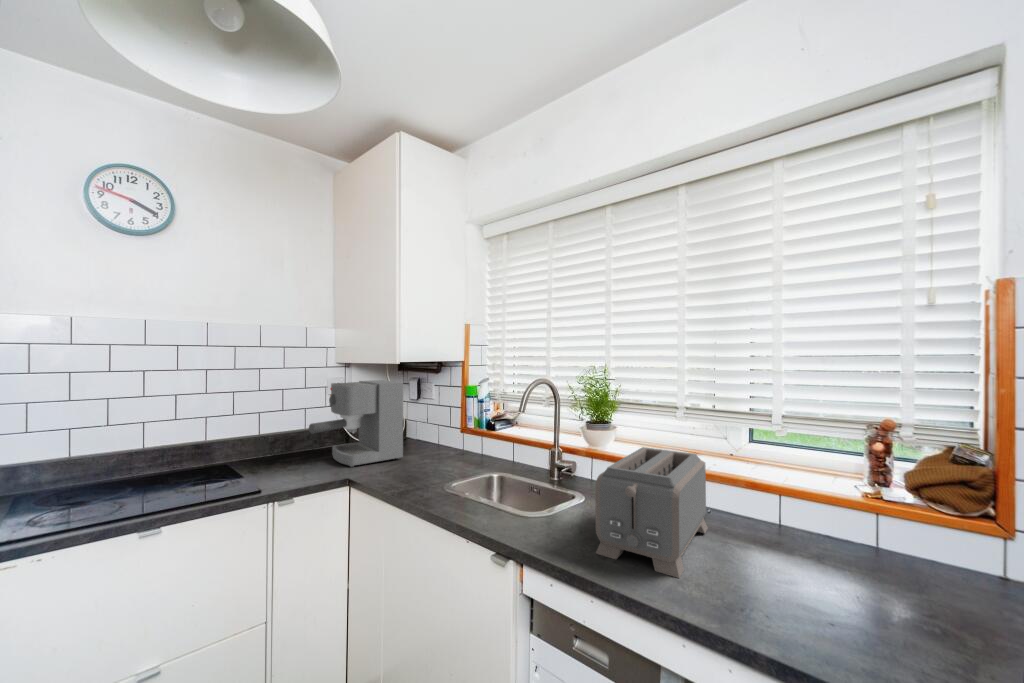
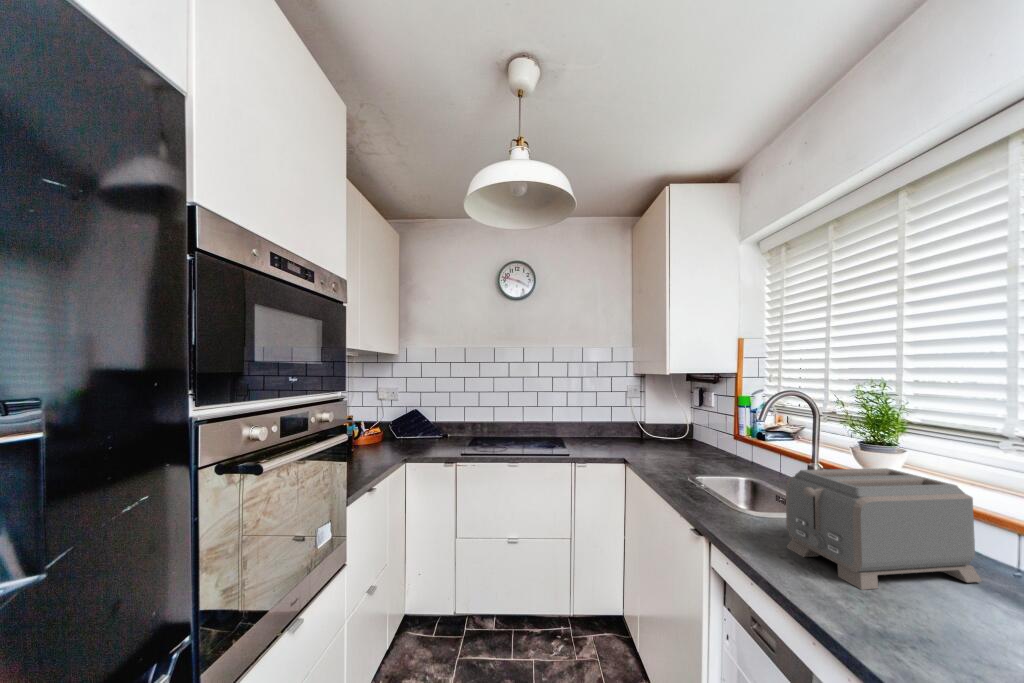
coffee maker: present [309,380,403,467] -> none [603,385,675,452]

